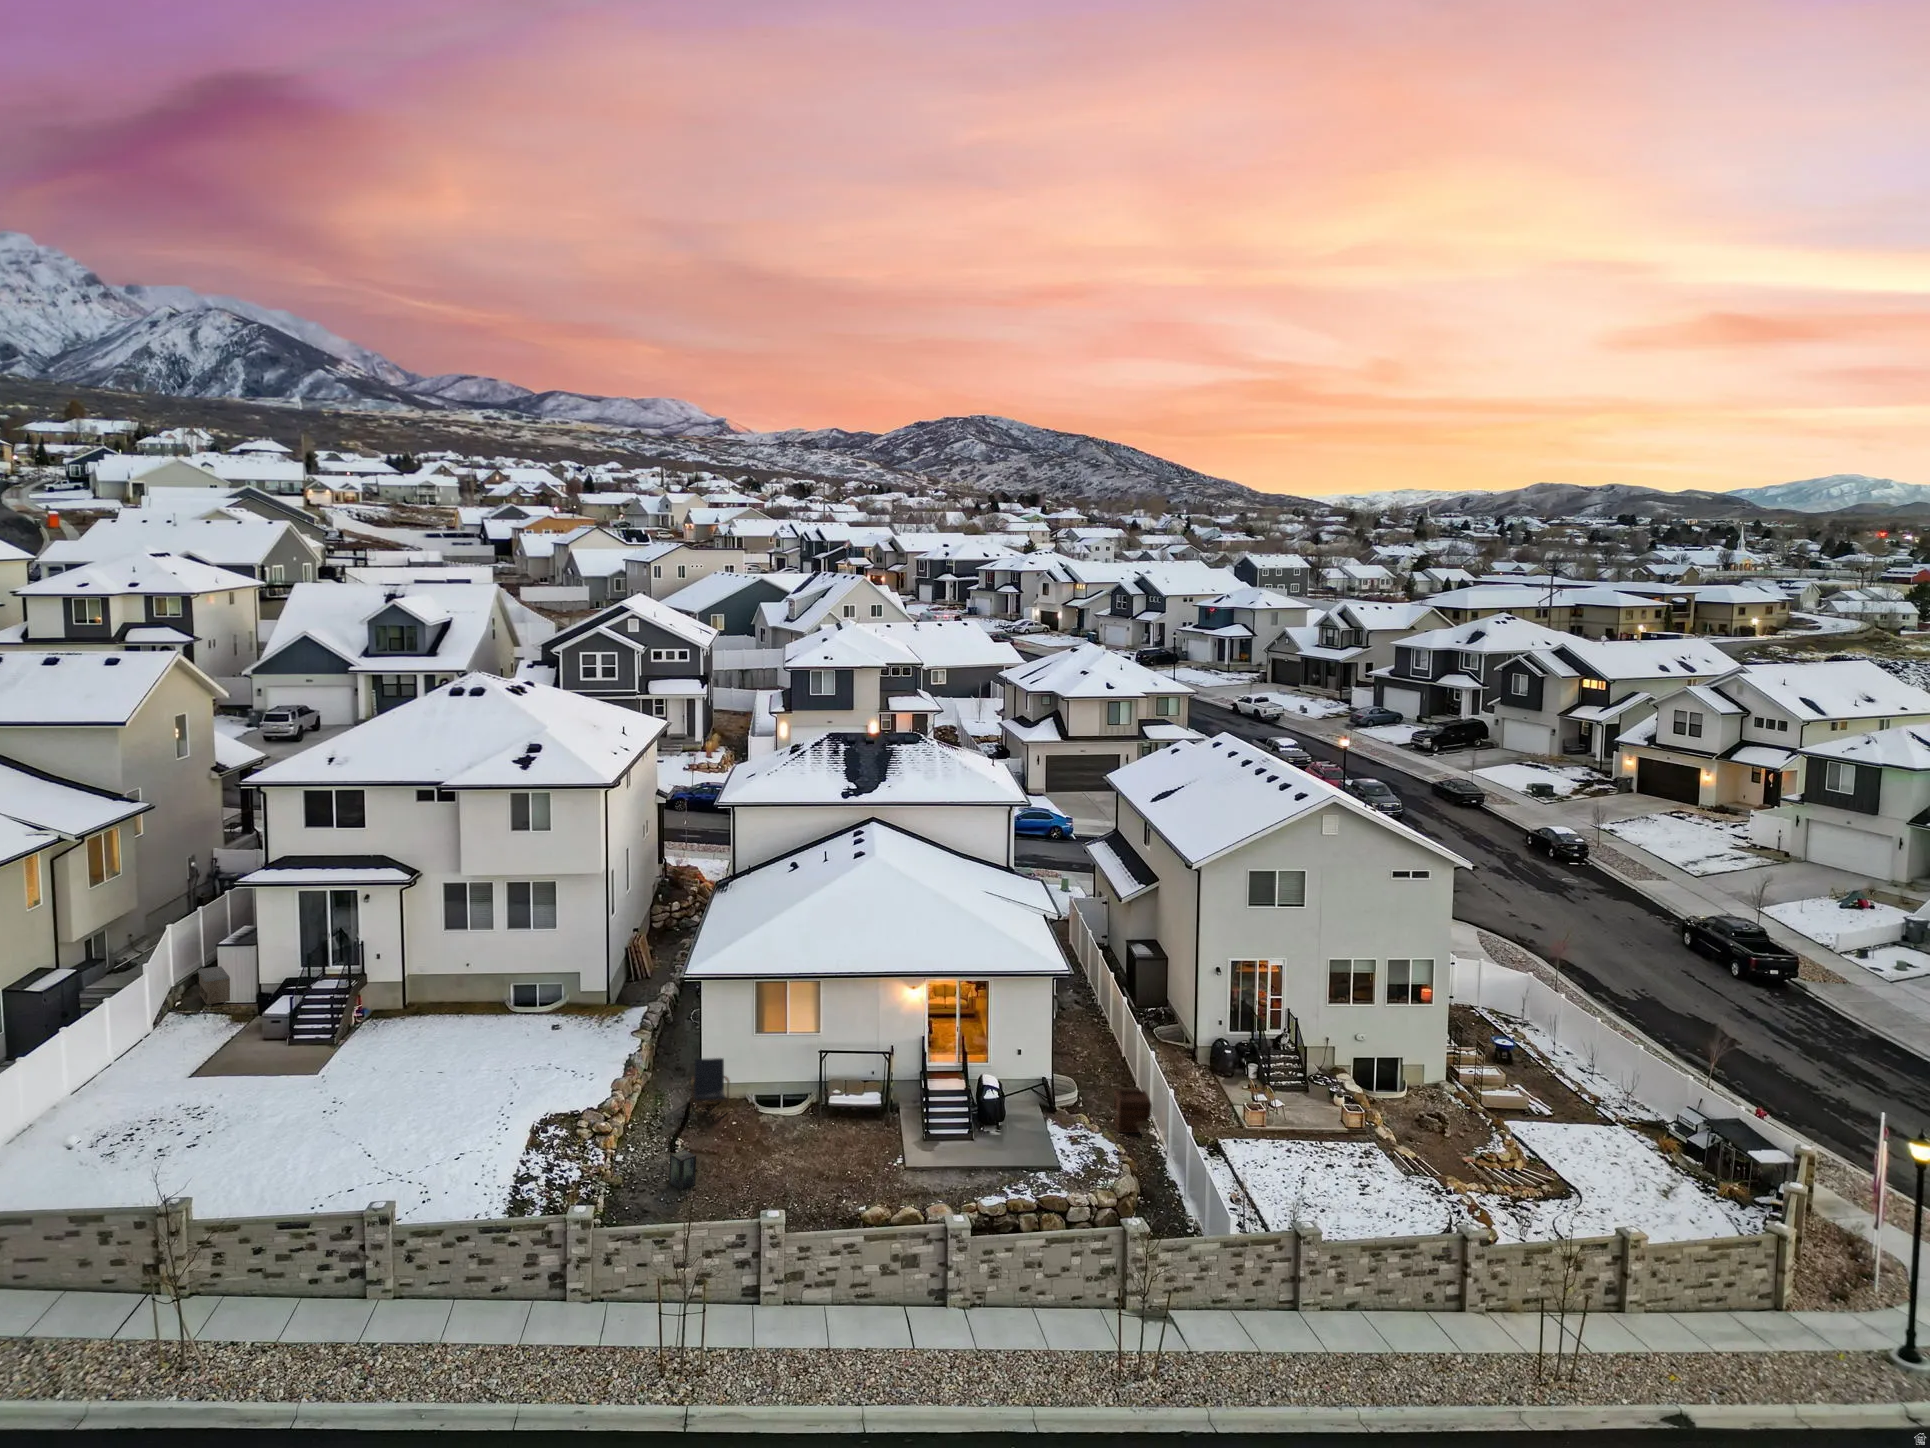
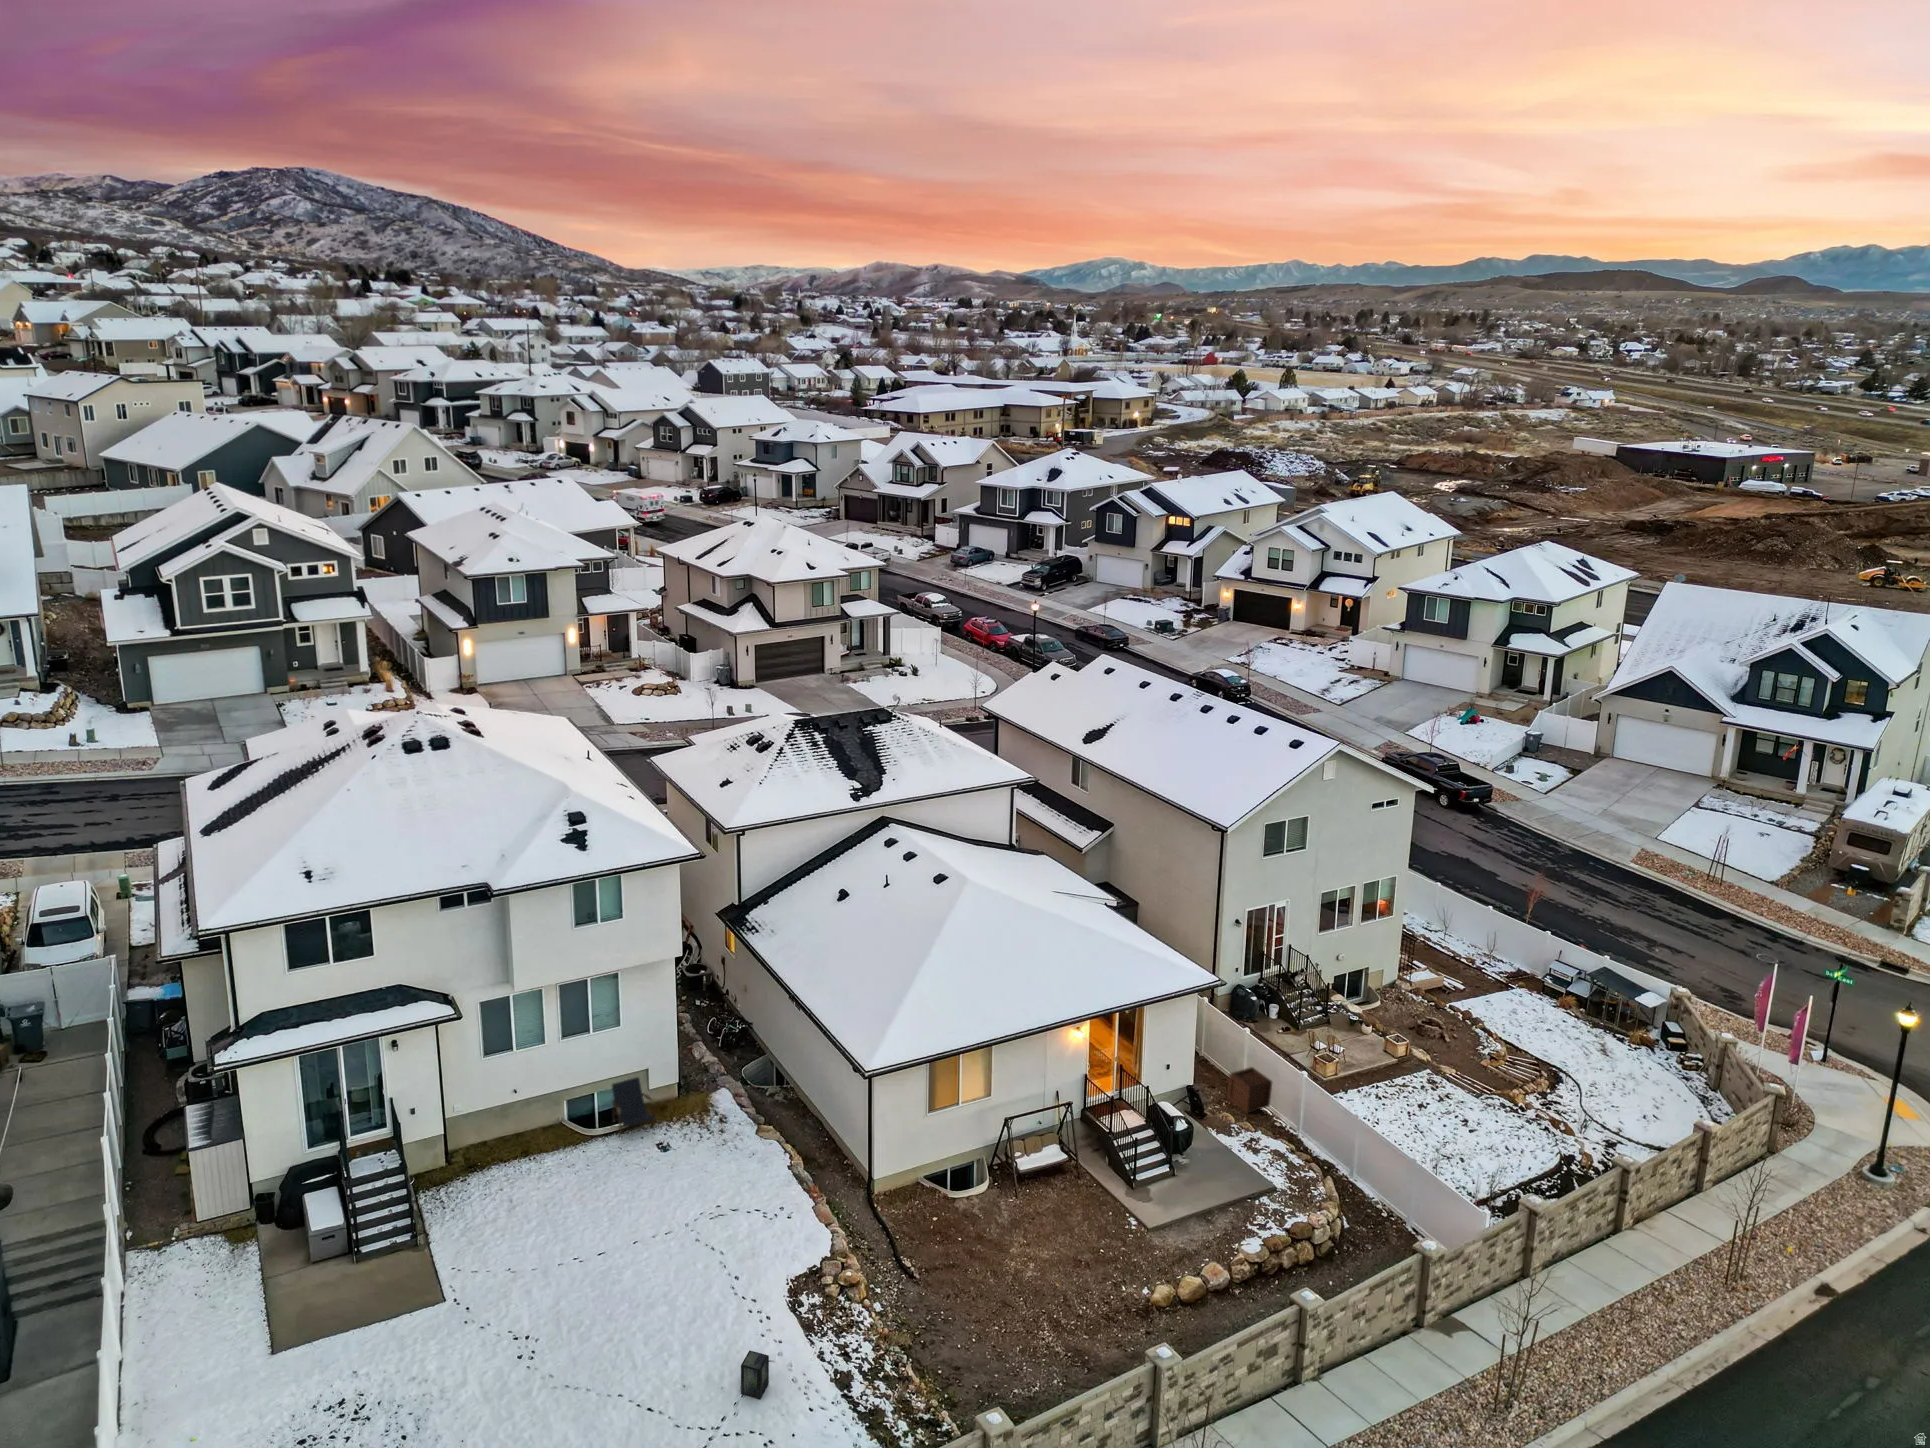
storage bench: present [198,966,230,1006] -> none [149,1180,211,1238]
lounge chair: present [690,1058,730,1111] -> present [612,1077,655,1137]
storage box: present [669,1150,696,1190] -> present [741,1350,769,1399]

